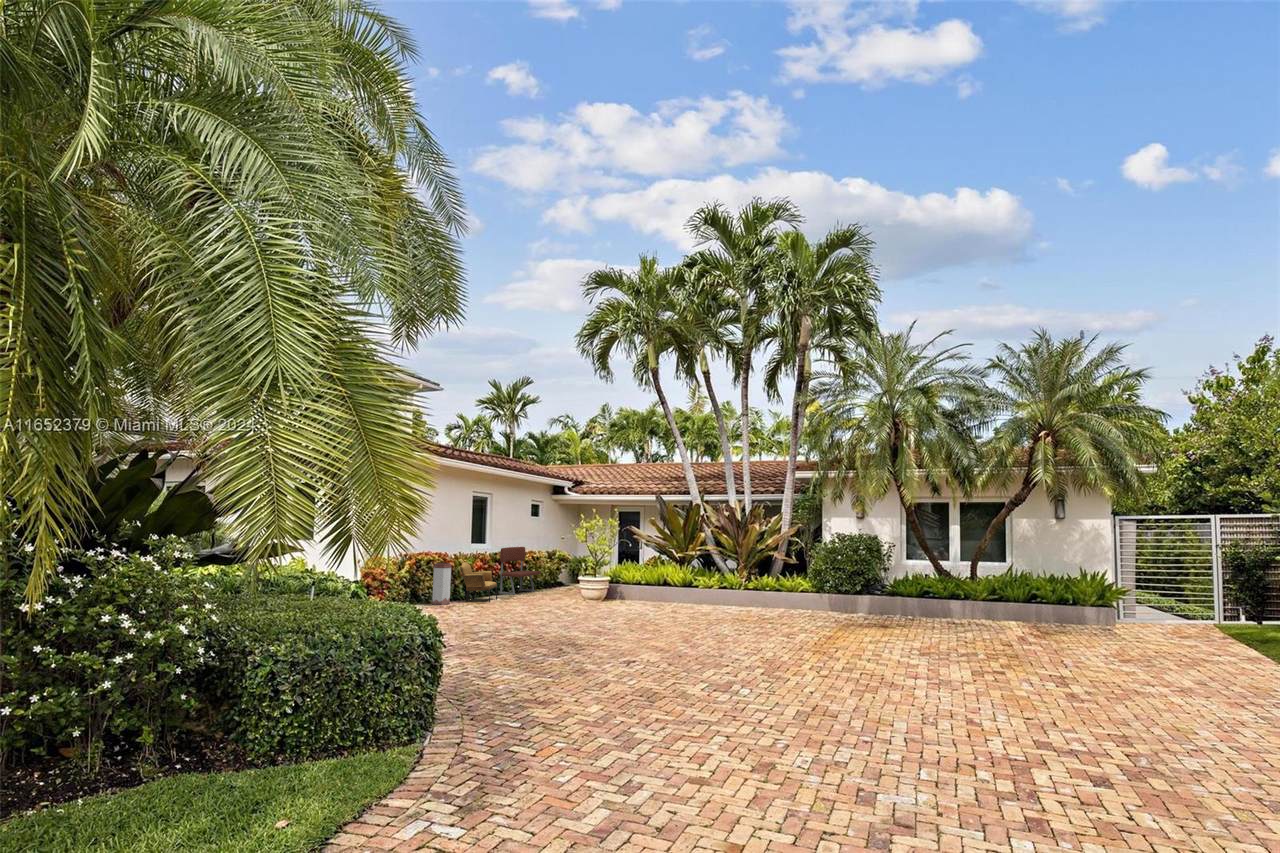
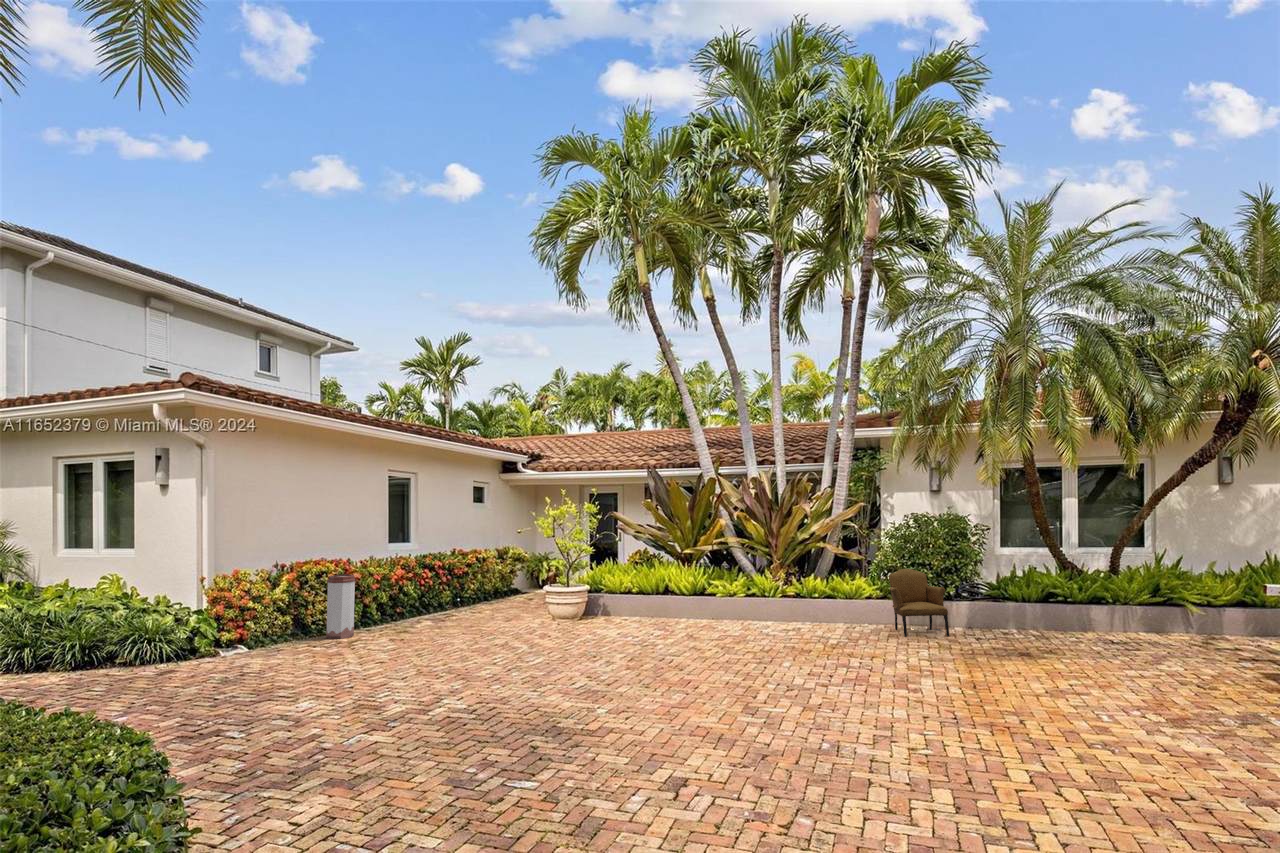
bench: present [499,547,541,595] -> none [431,544,489,613]
armchair: present [460,562,497,602] -> present [889,569,949,637]

